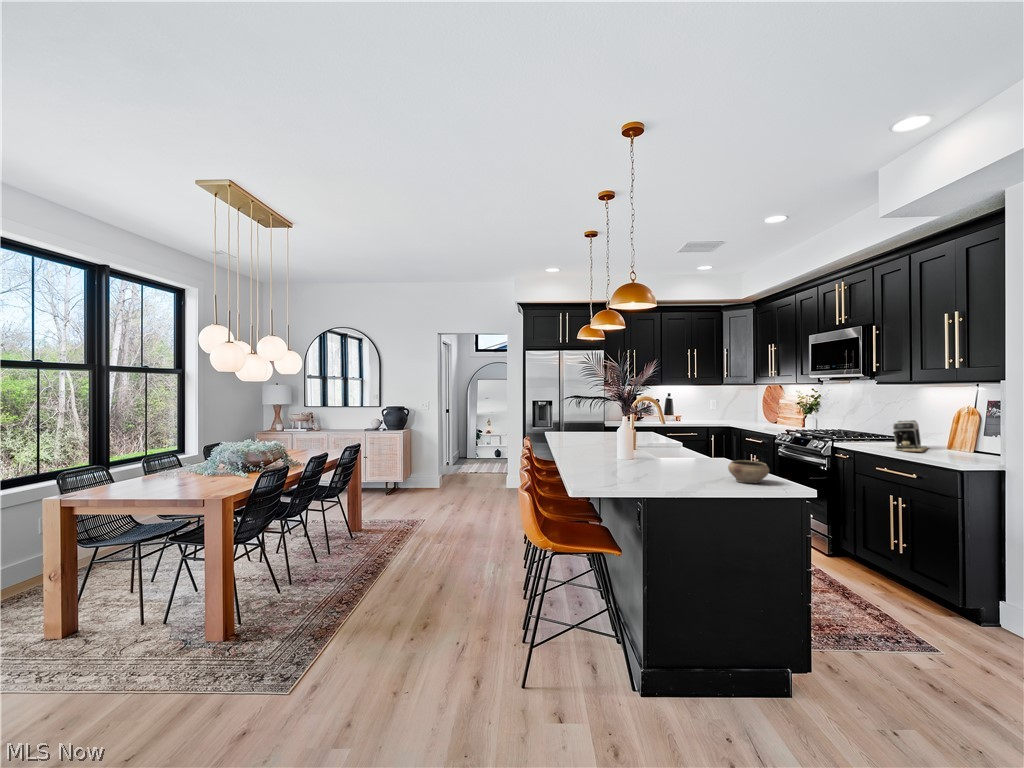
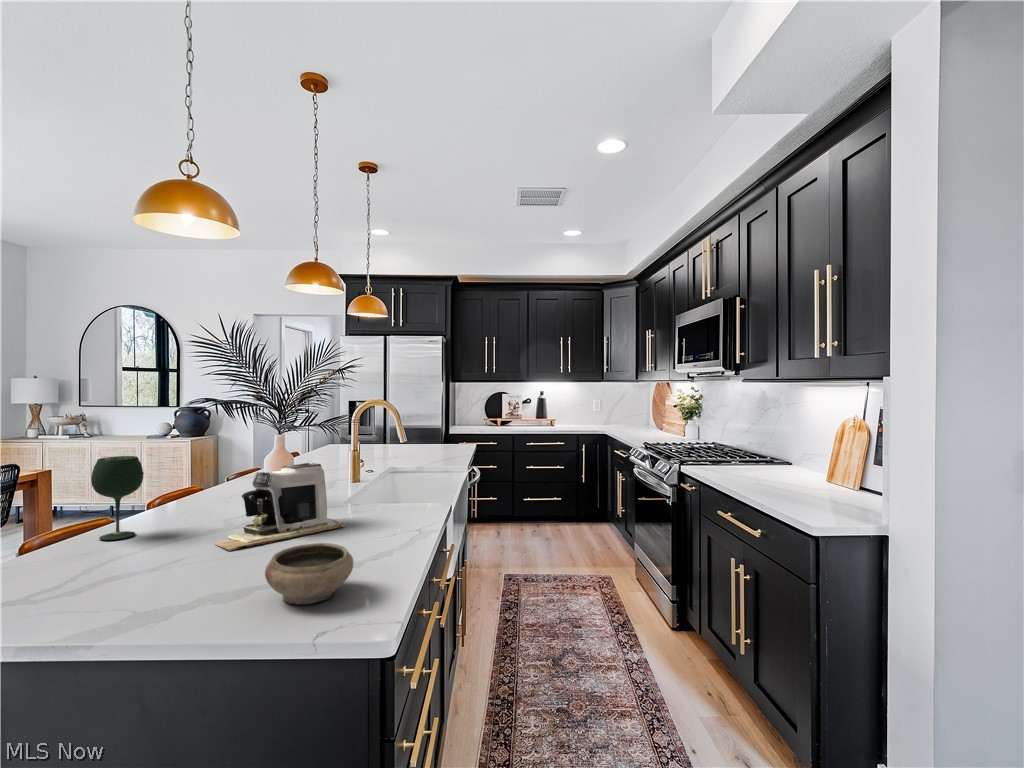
coffee maker: present [893,420,928,452] -> present [215,463,346,551]
wine glass: none [575,425,598,468] -> present [91,456,143,540]

